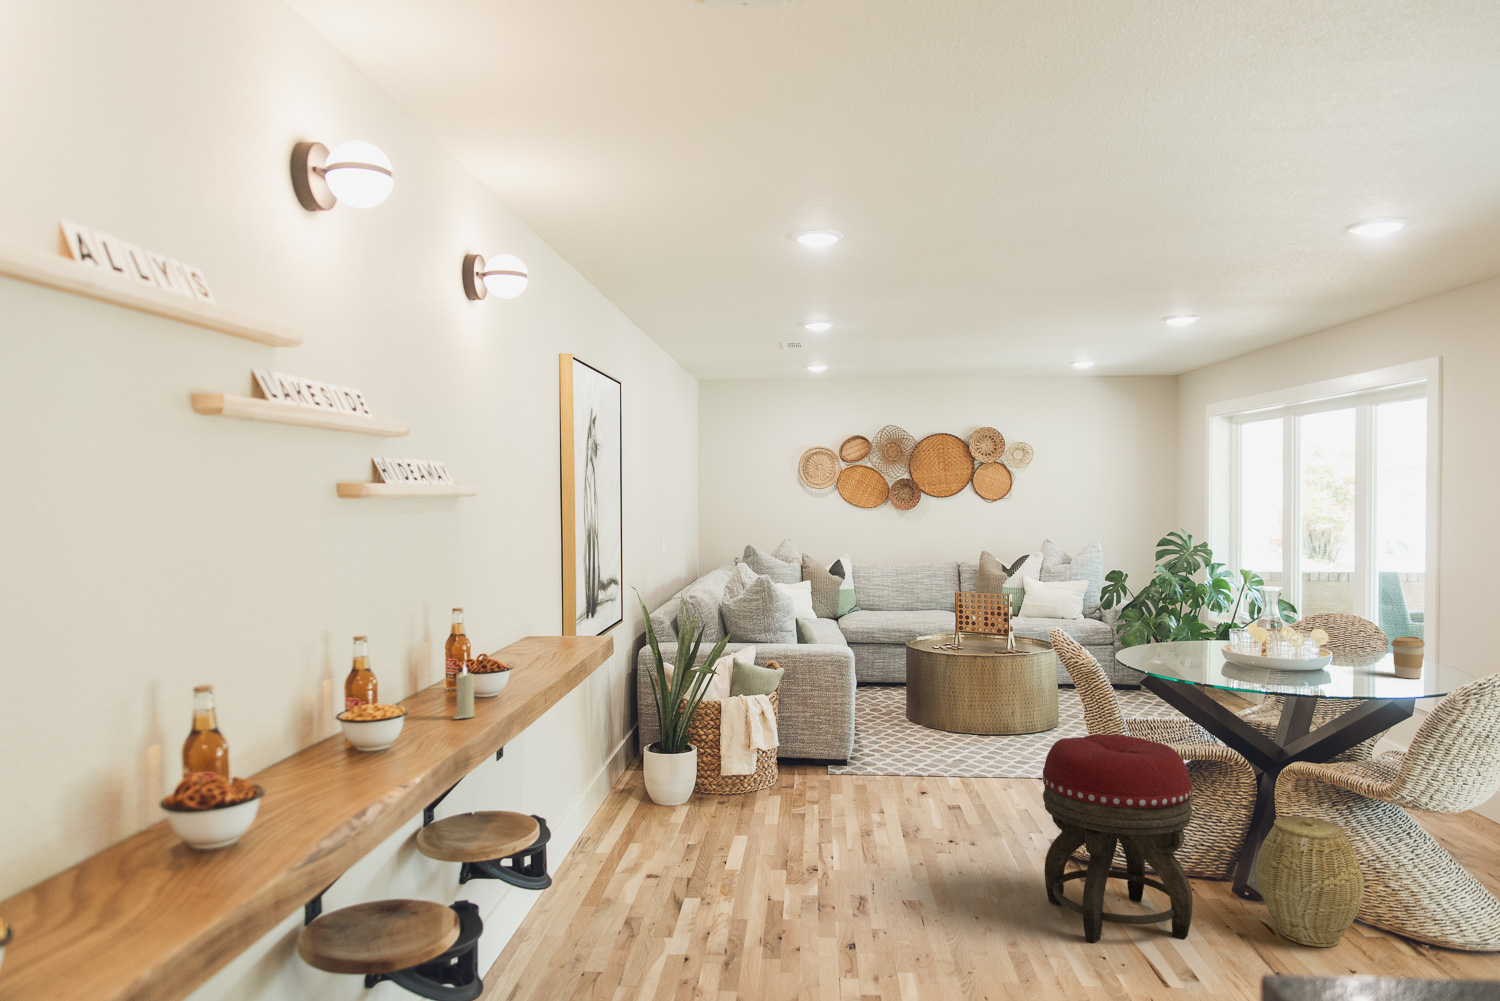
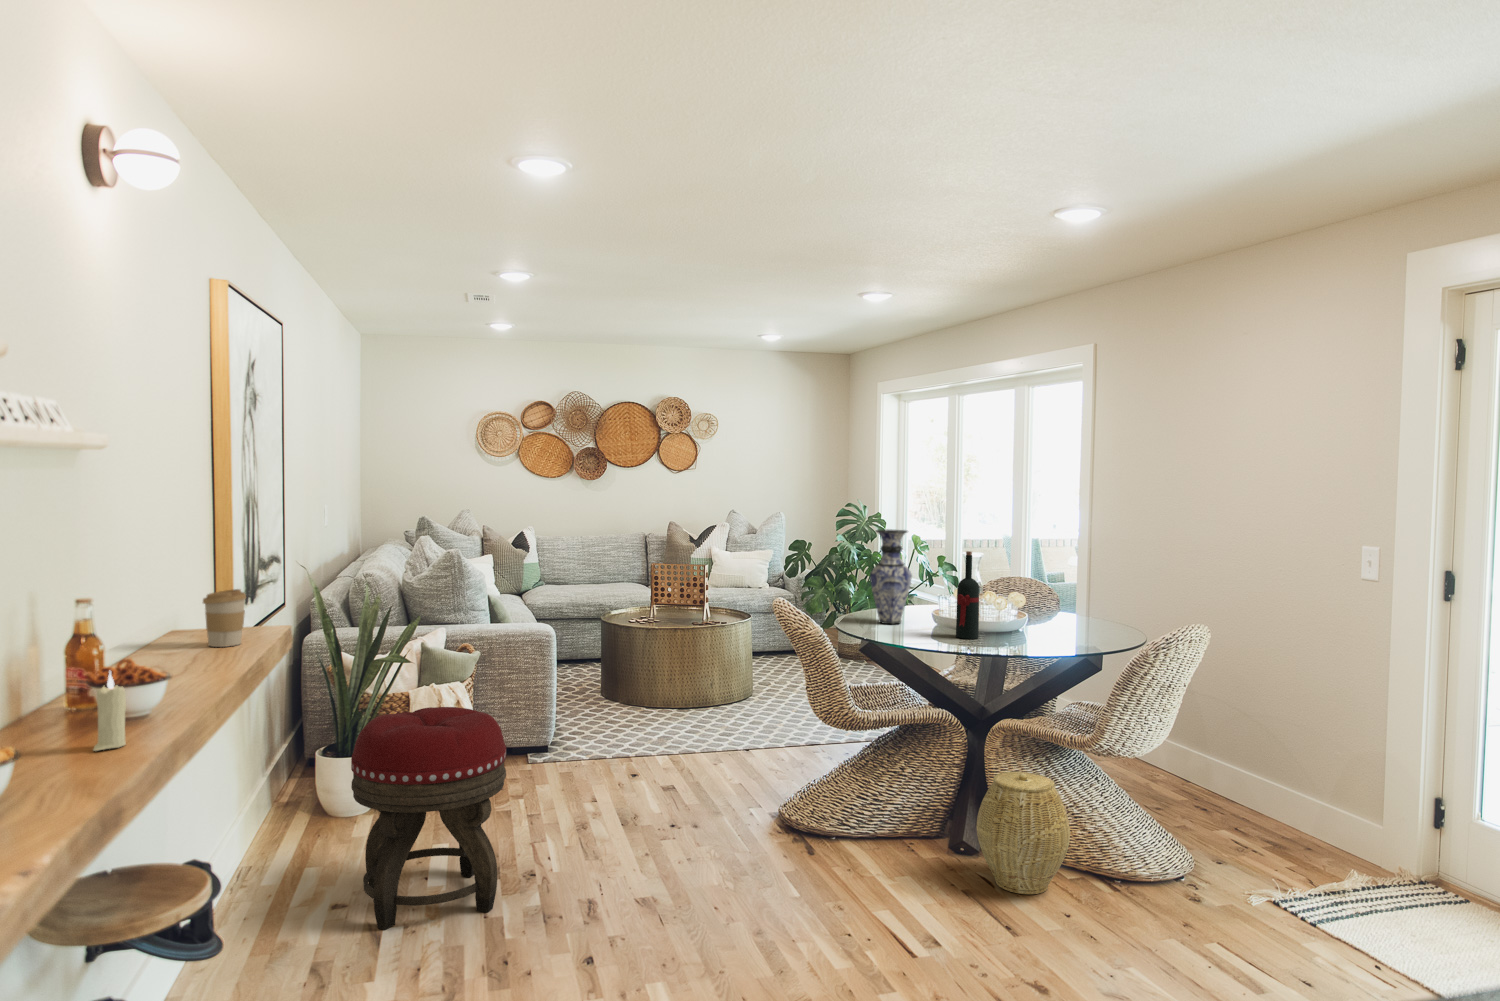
vase: none [1151,562,1198,658] -> present [870,530,912,624]
wine bottle: none [1240,585,1266,676] -> present [956,551,979,639]
coffee cup: present [1391,637,1425,678] -> present [203,589,246,647]
footstool: present [1043,734,1193,943] -> present [351,707,506,930]

